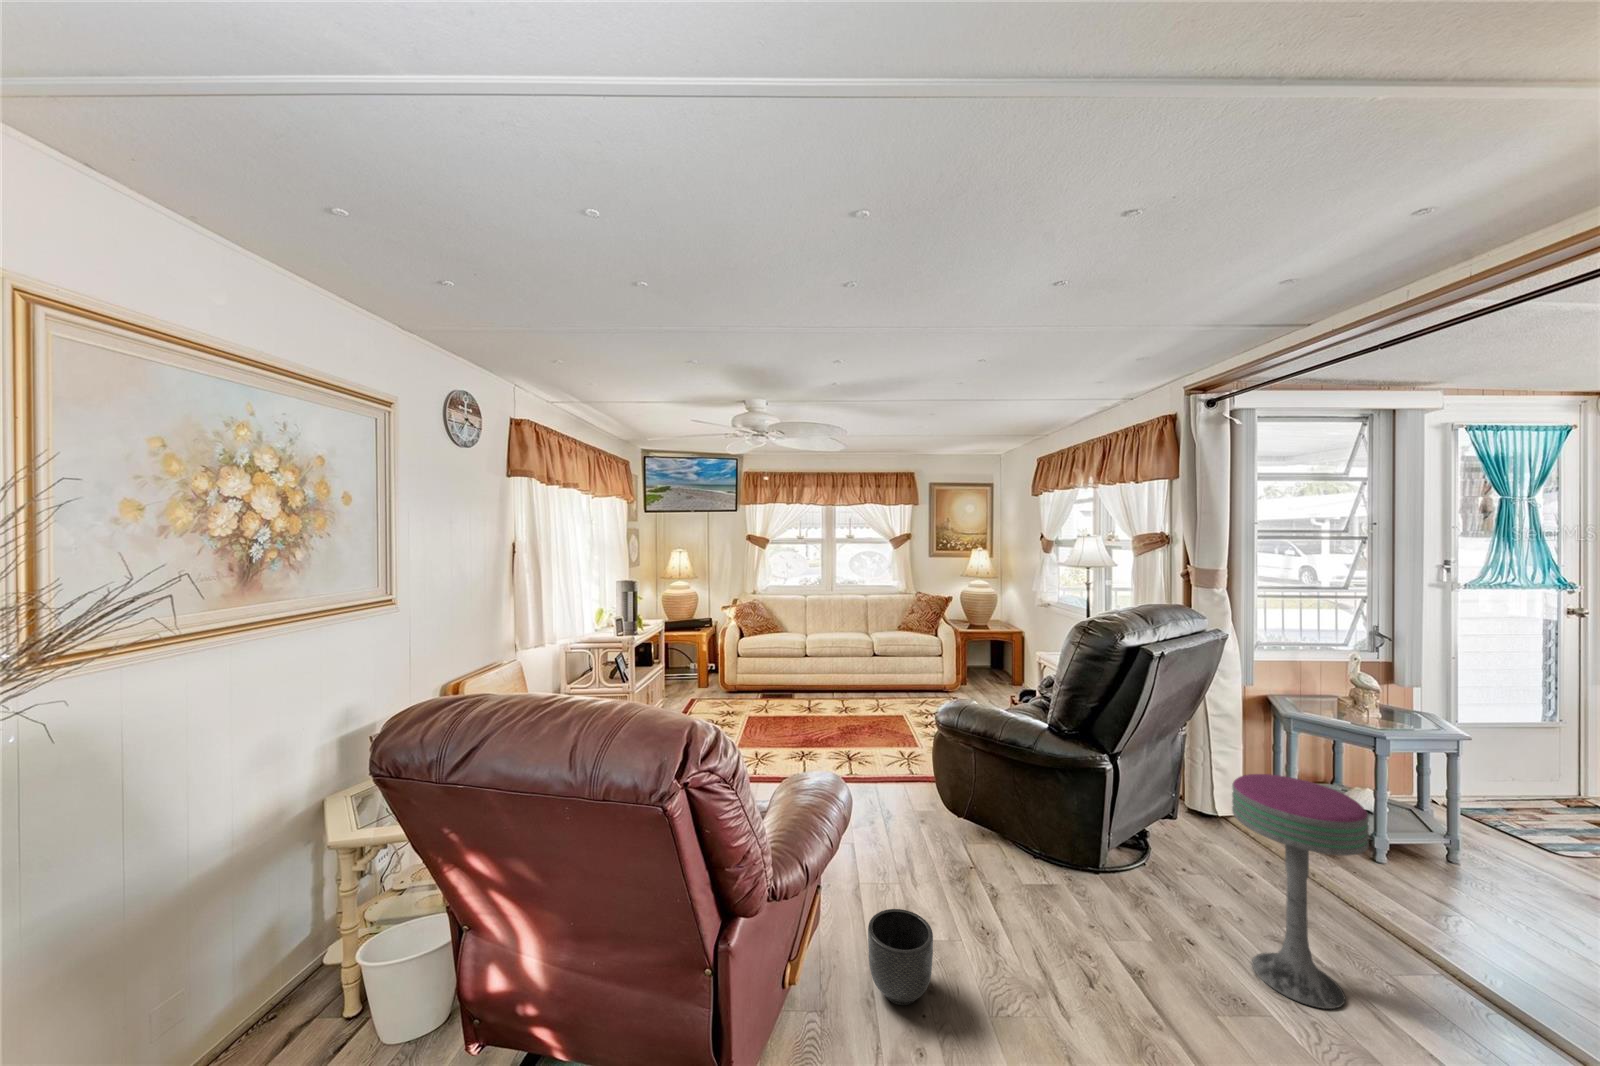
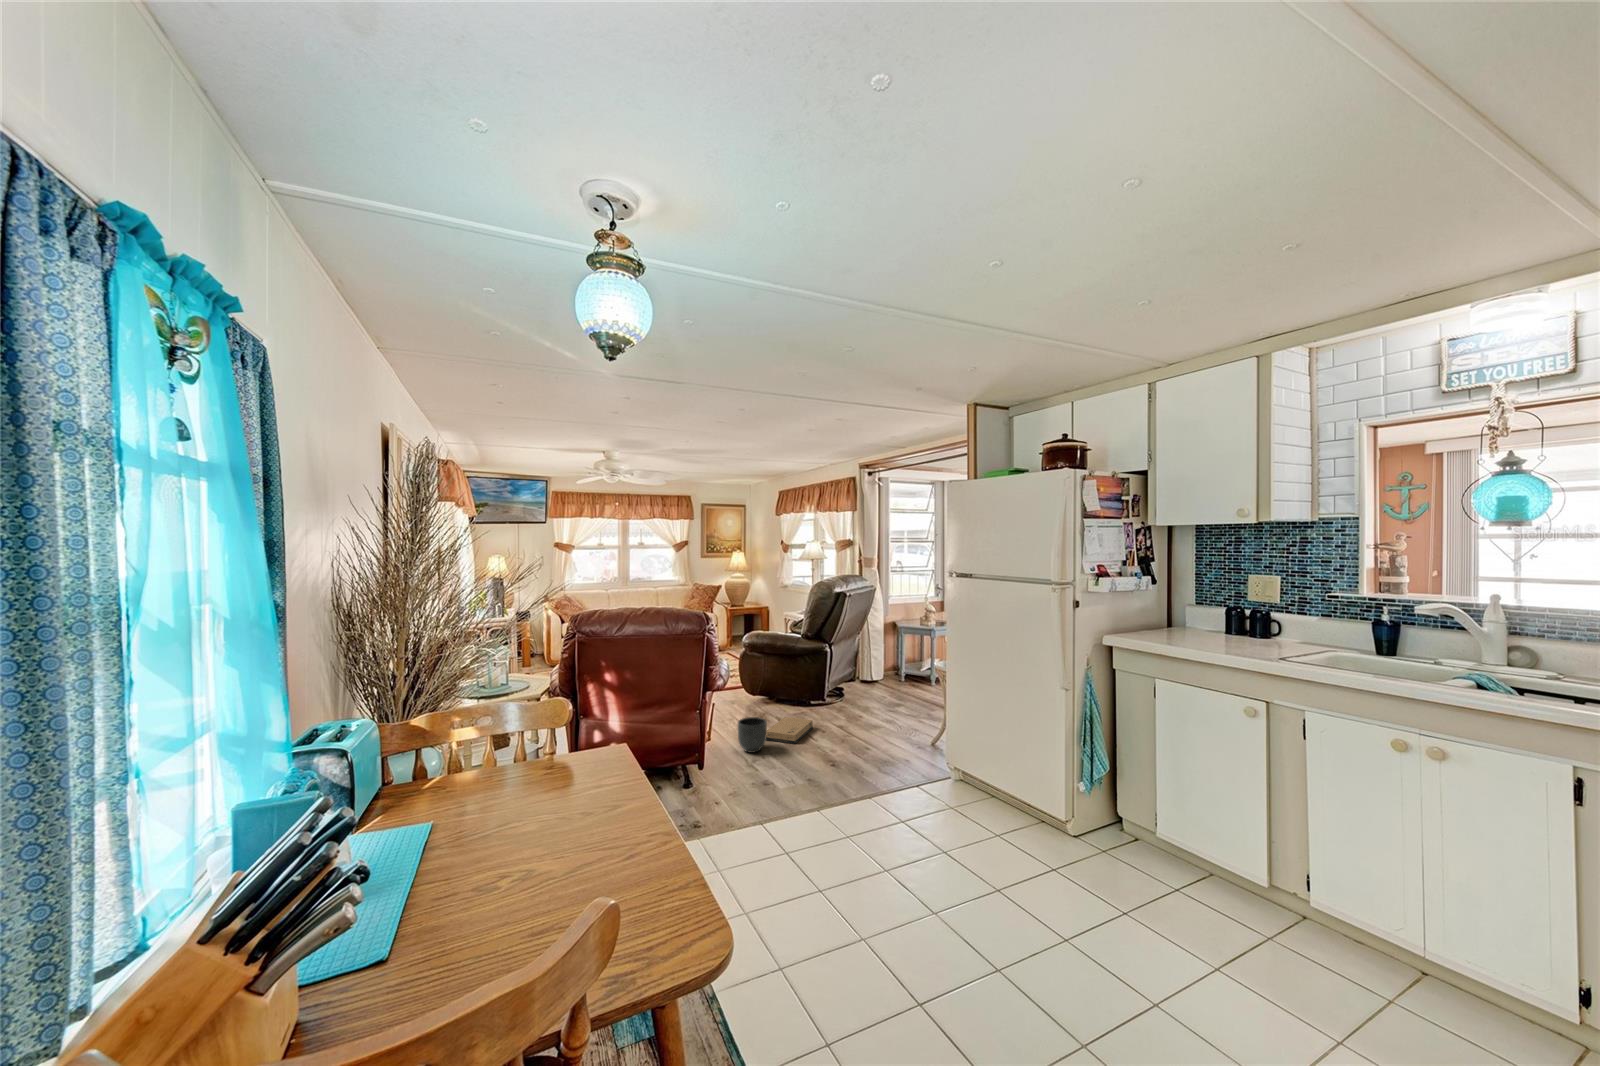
bar stool: present [1232,774,1369,1009] -> none [877,641,918,723]
cardboard box: none [941,898,1058,1003] -> present [766,717,813,744]

